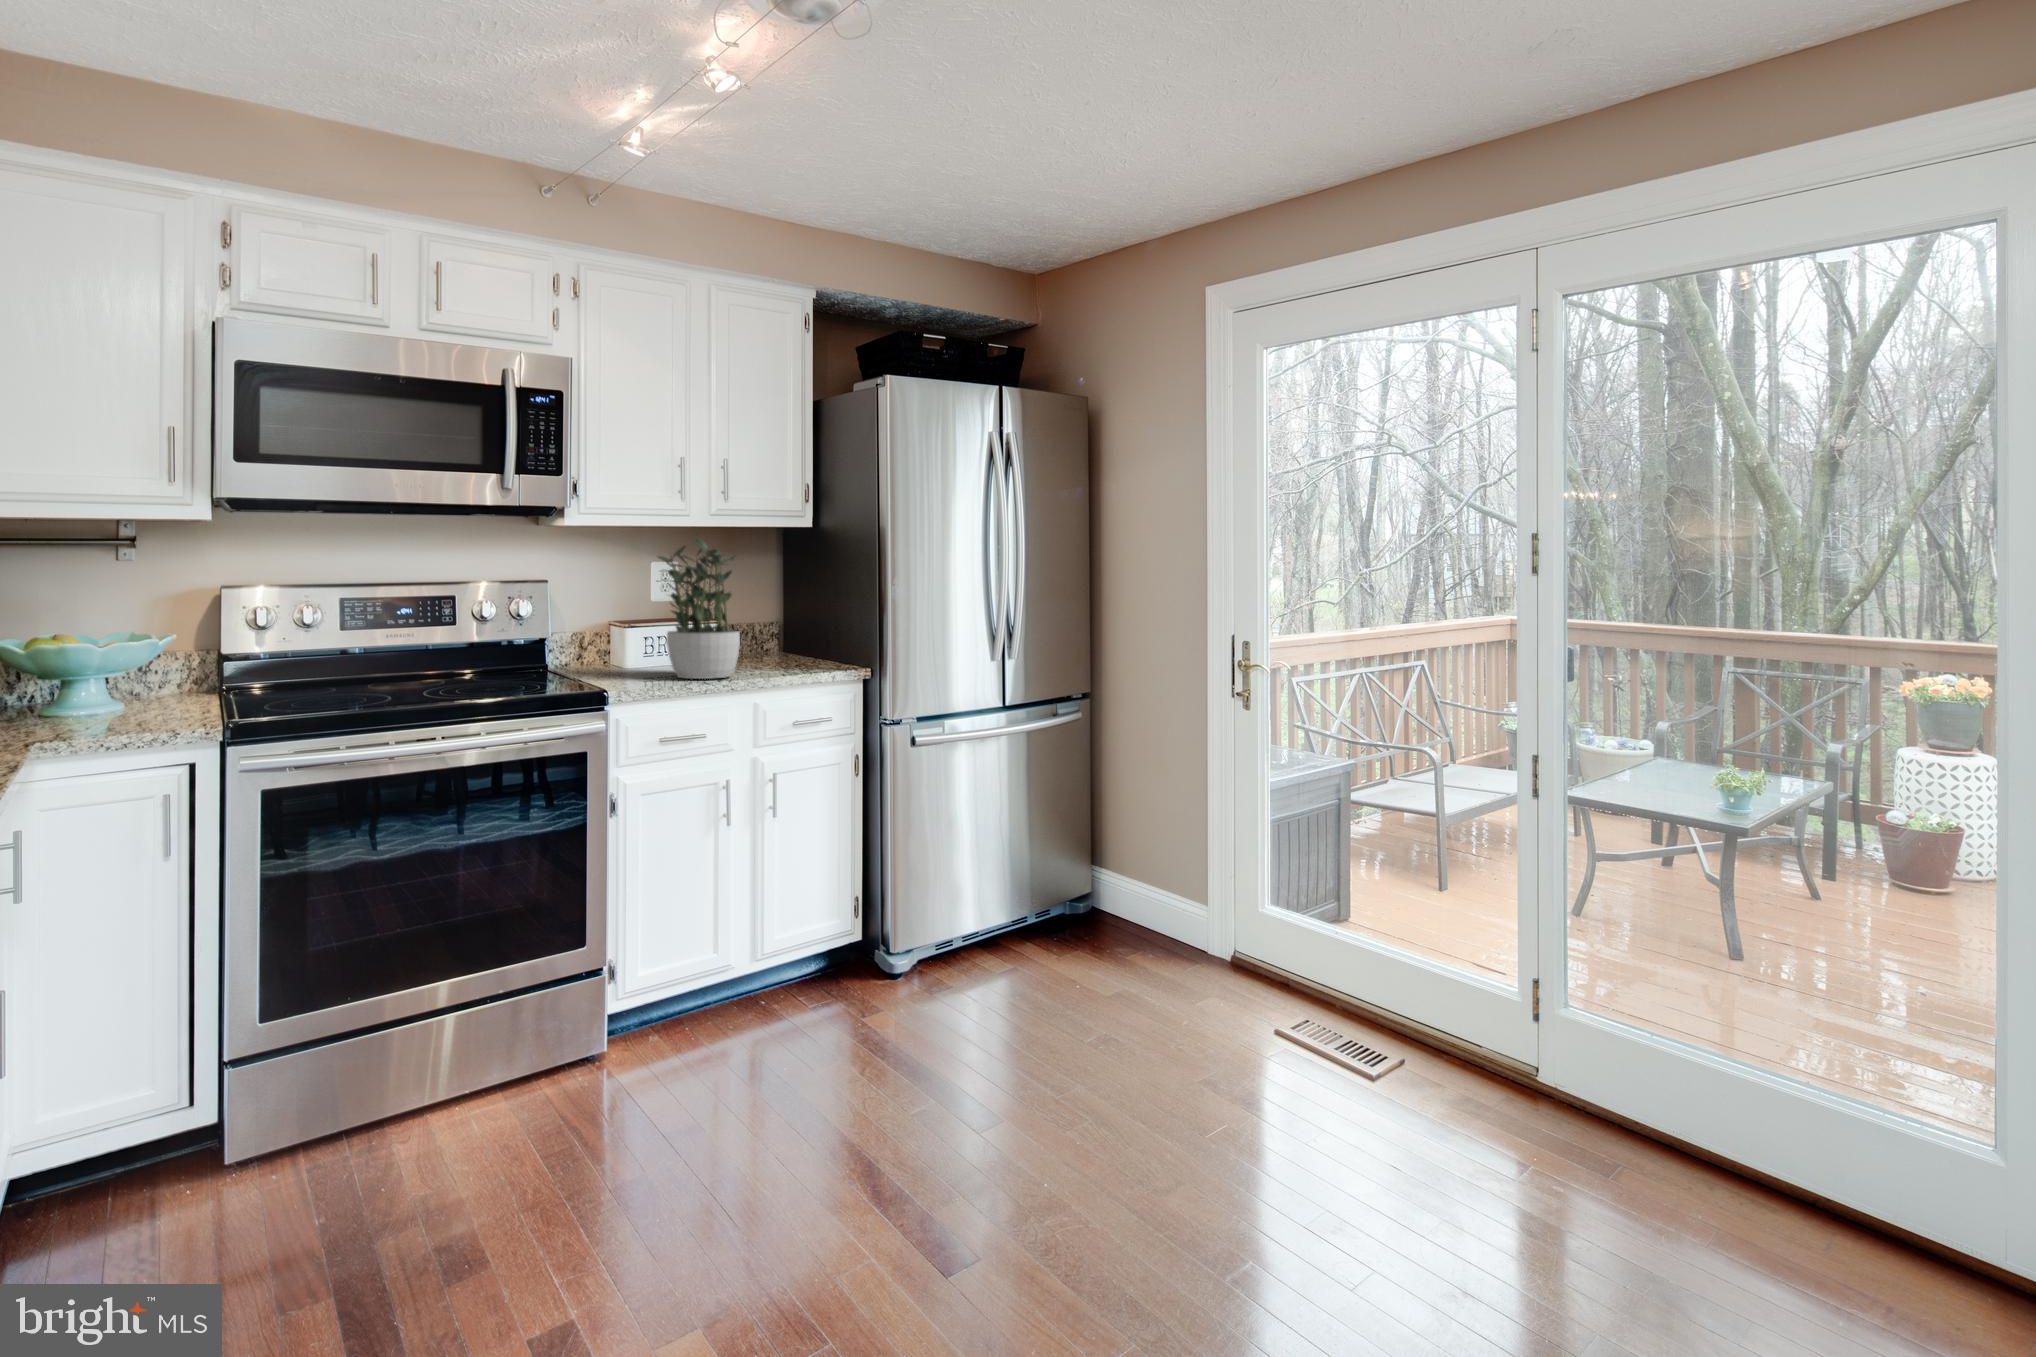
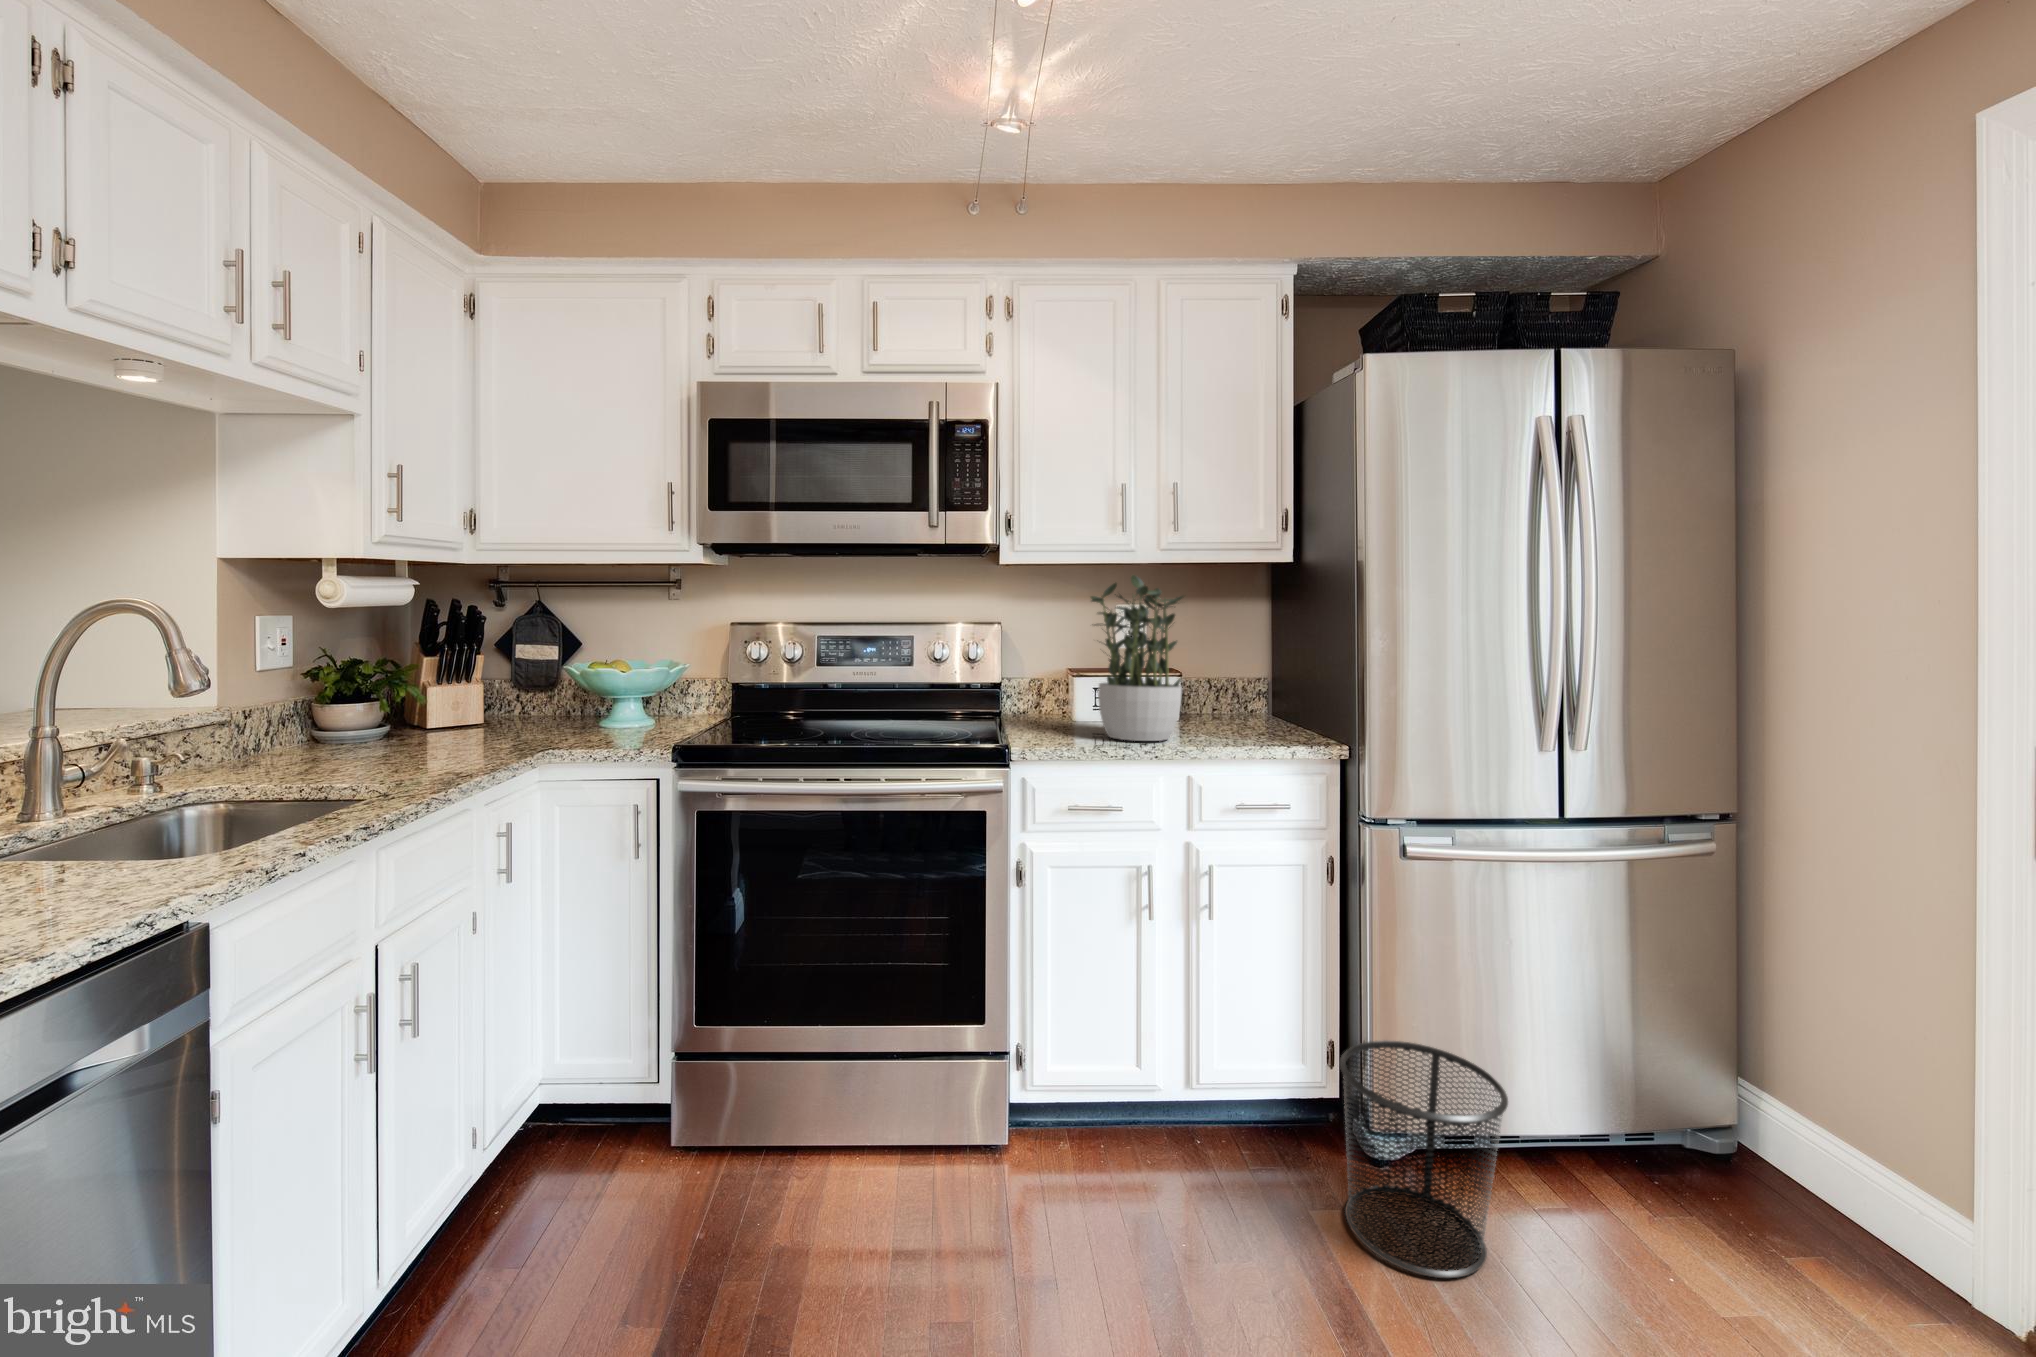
waste bin: none [884,874,987,1010] -> present [1340,1040,1508,1278]

